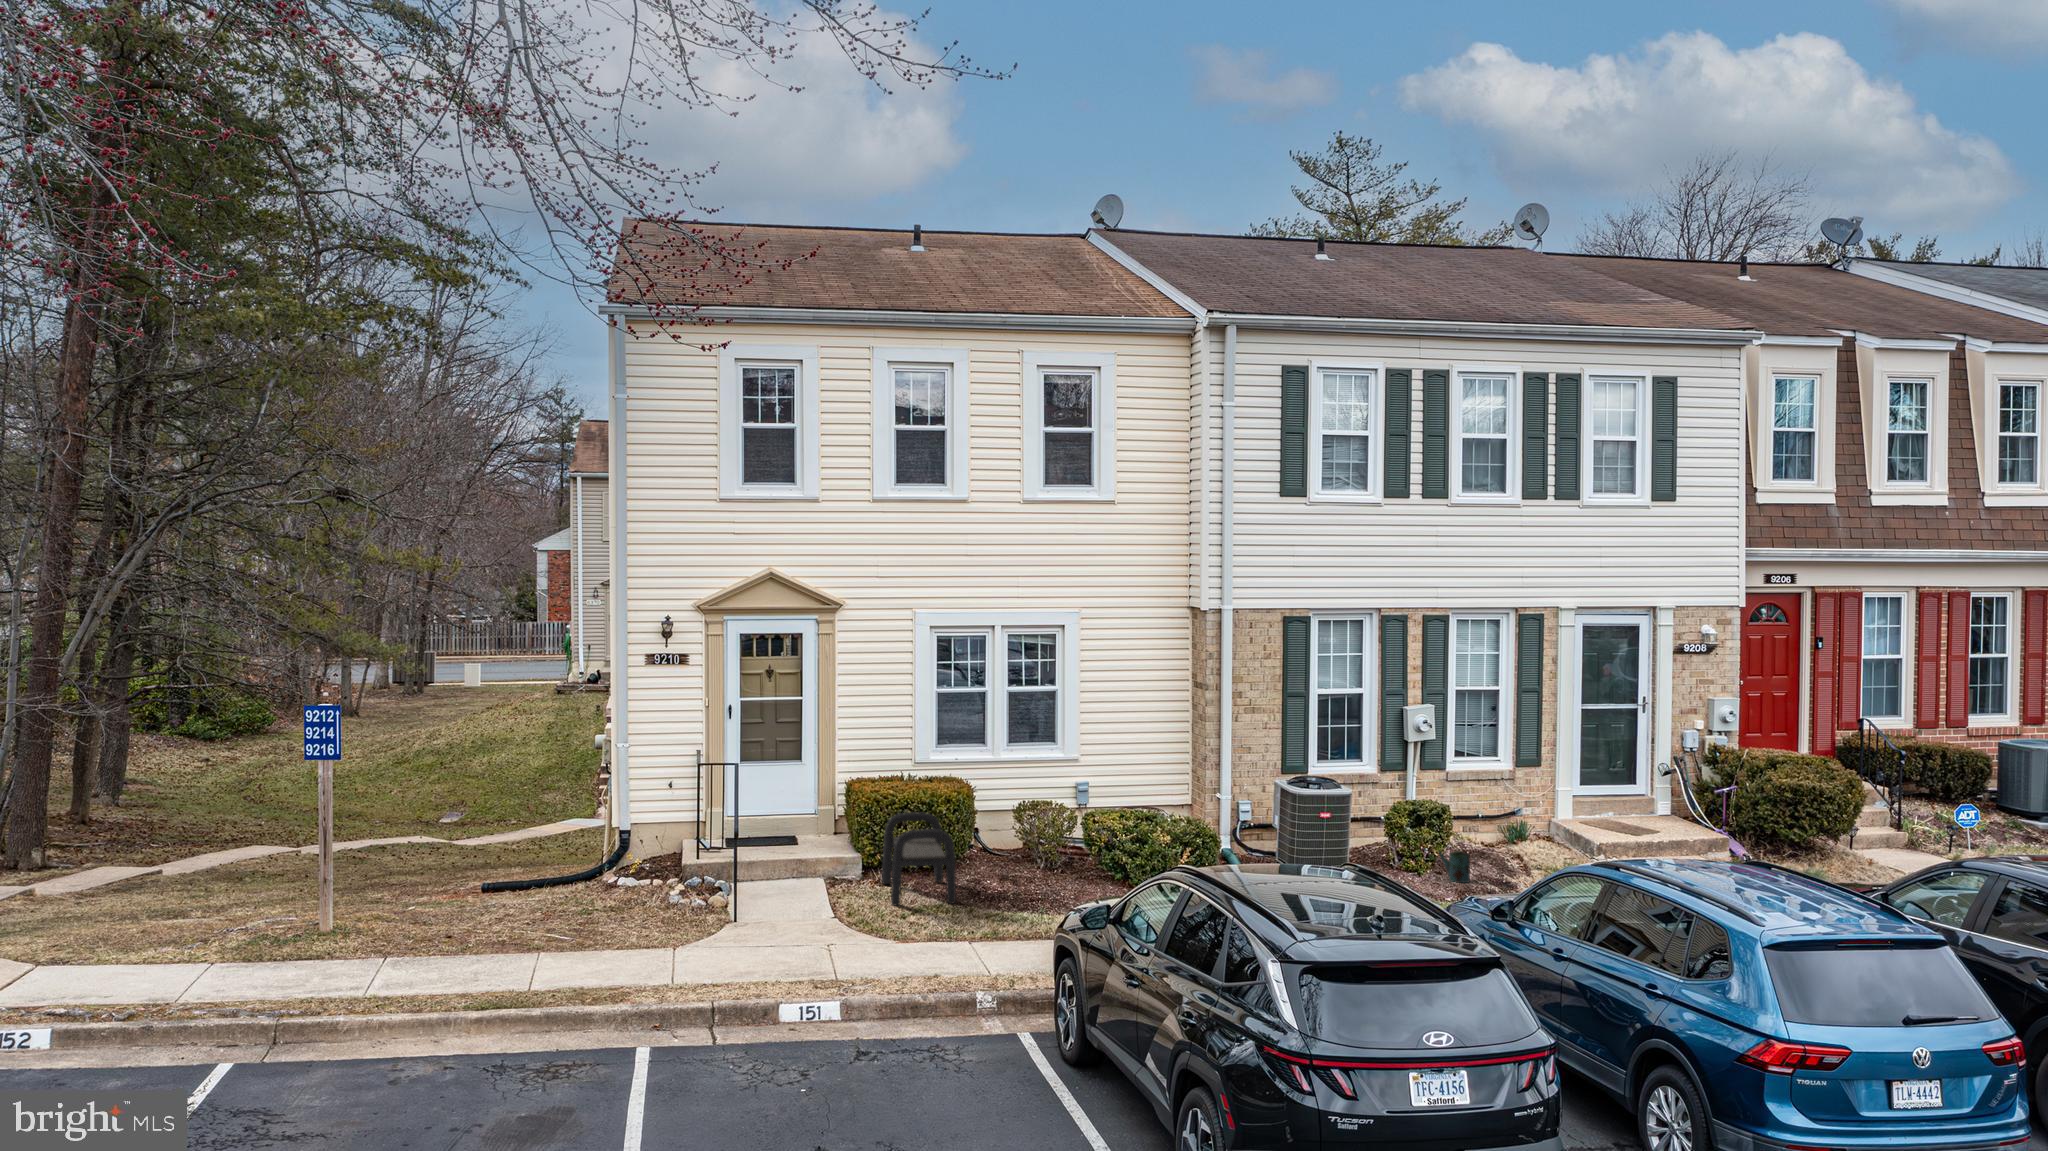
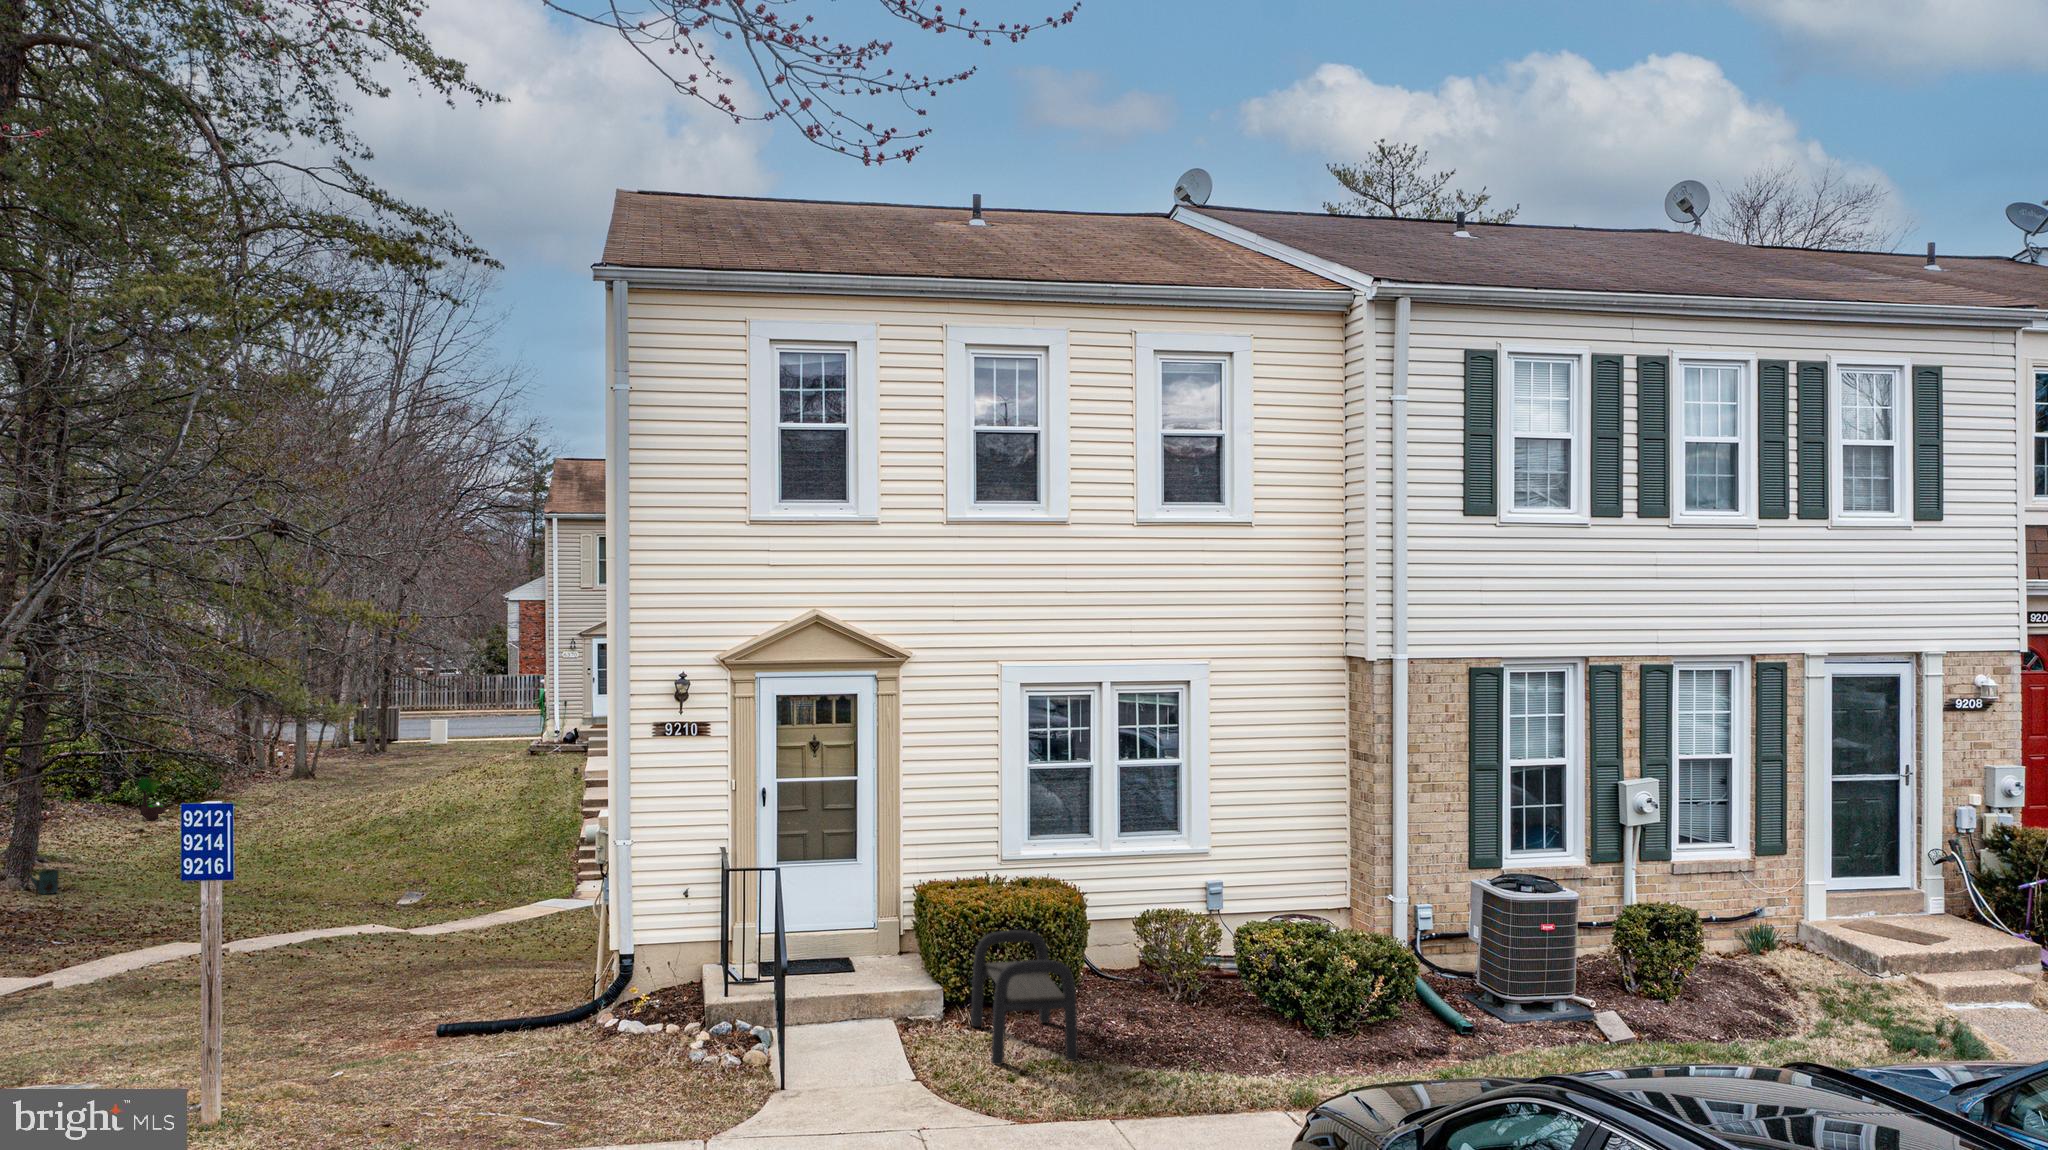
potted tree: none [198,711,226,752] -> present [136,777,165,820]
watering can: present [1438,850,1470,883] -> present [23,868,59,894]

